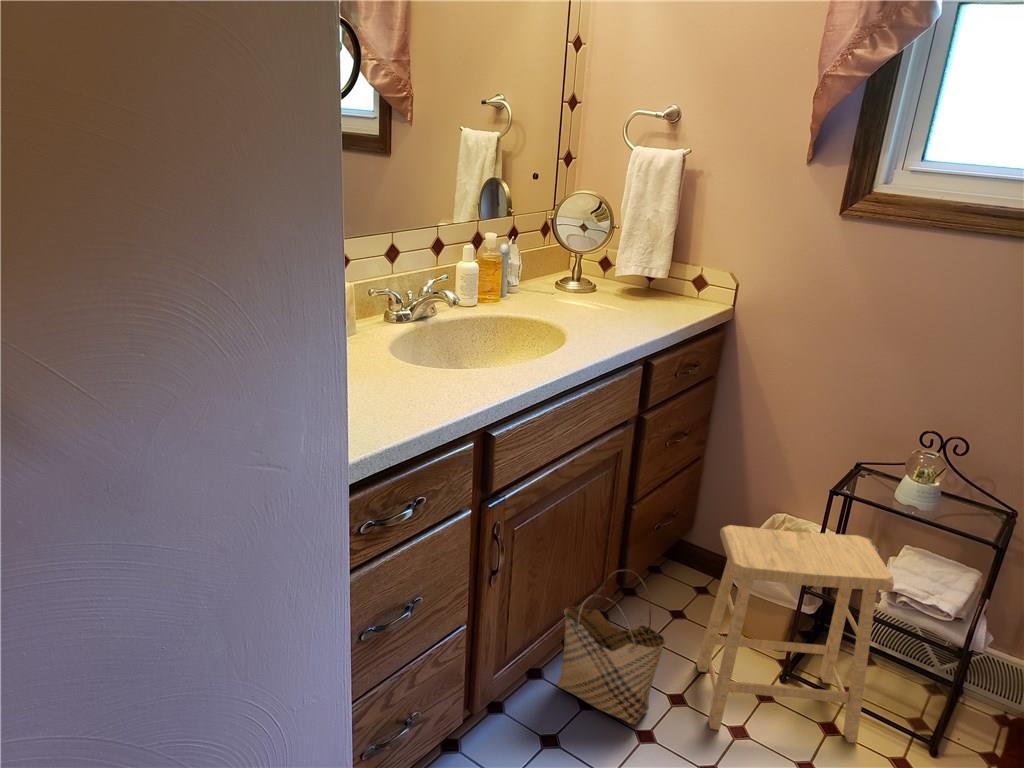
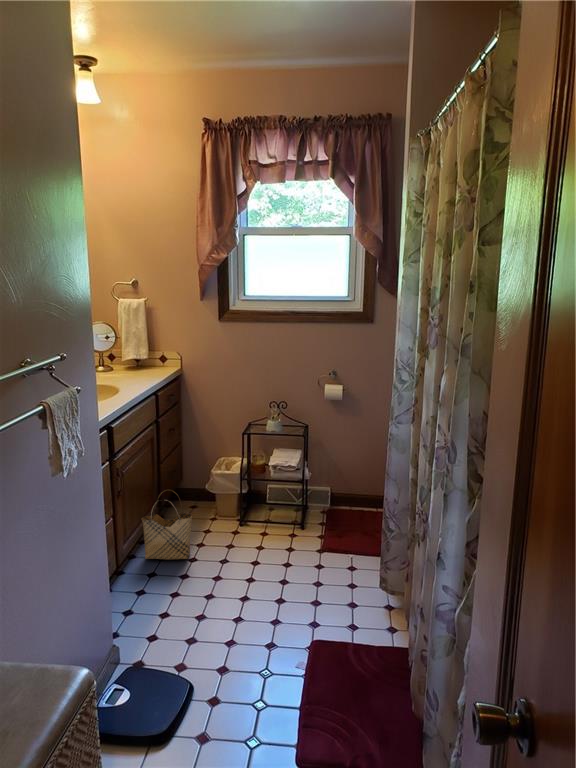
footstool: present [697,525,894,743] -> none [203,449,276,550]

